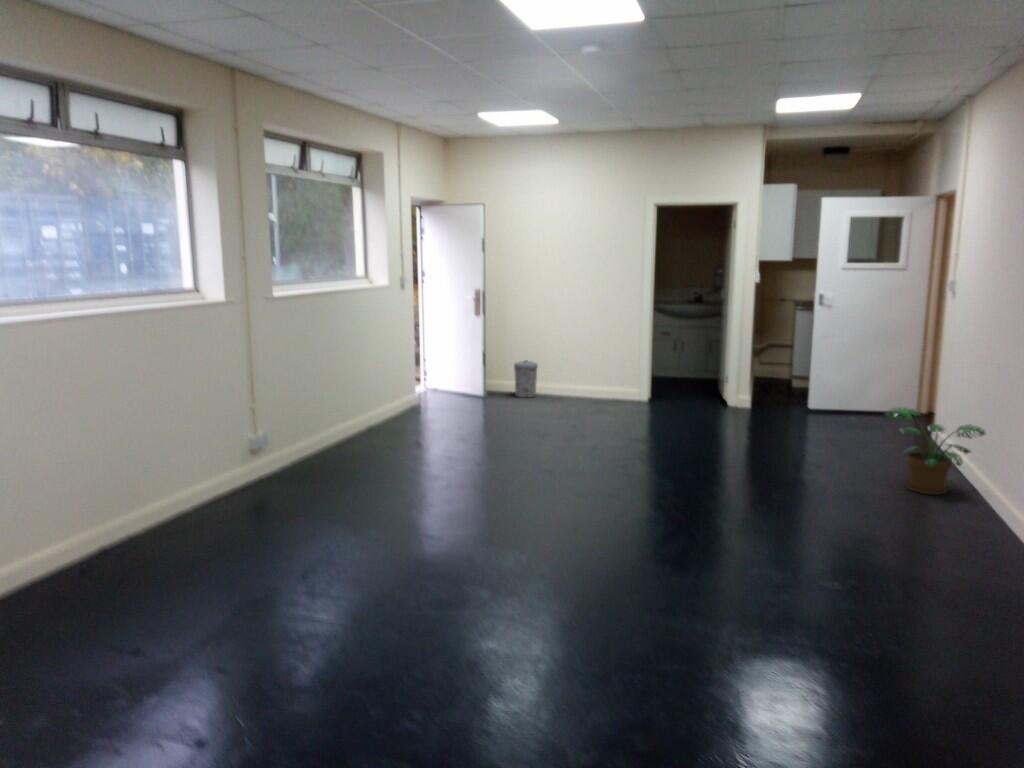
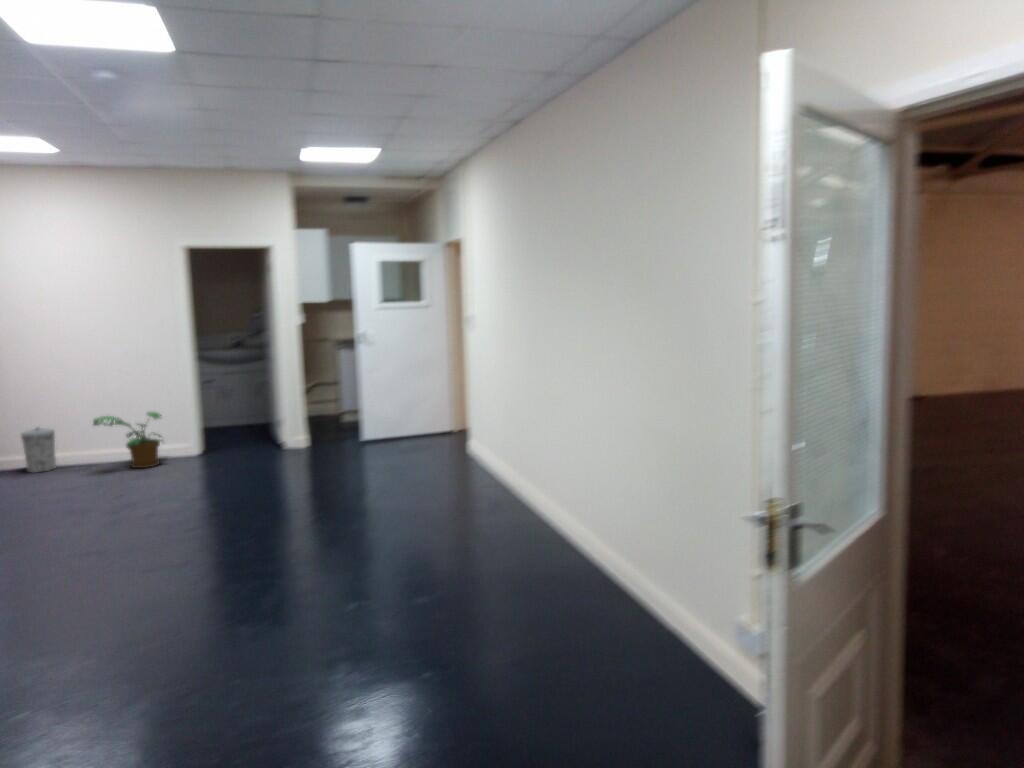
potted plant: present [885,407,985,495] -> present [93,412,162,468]

